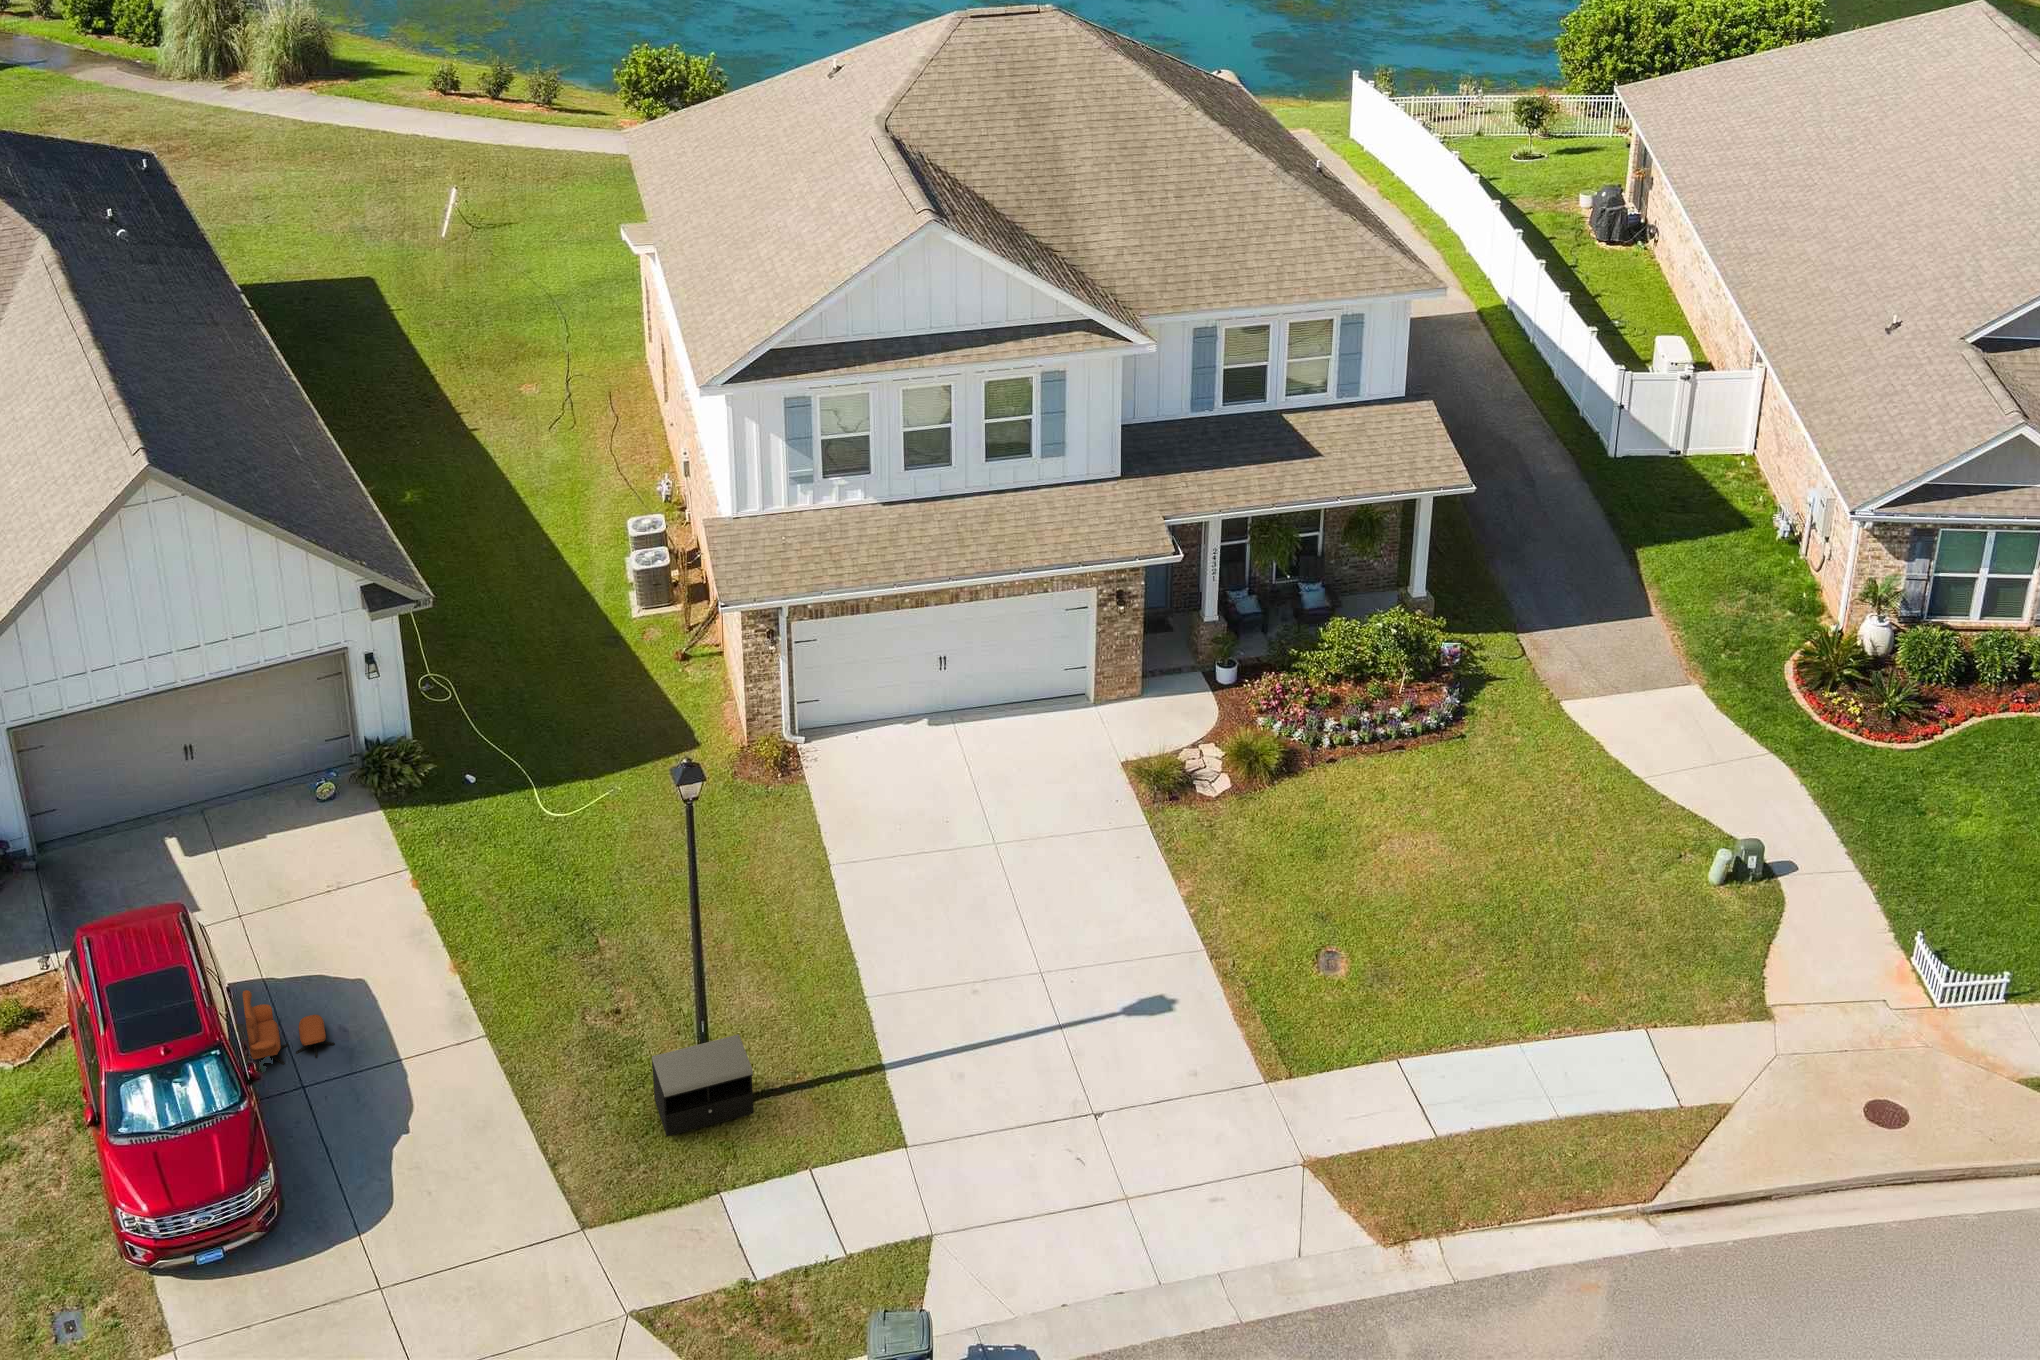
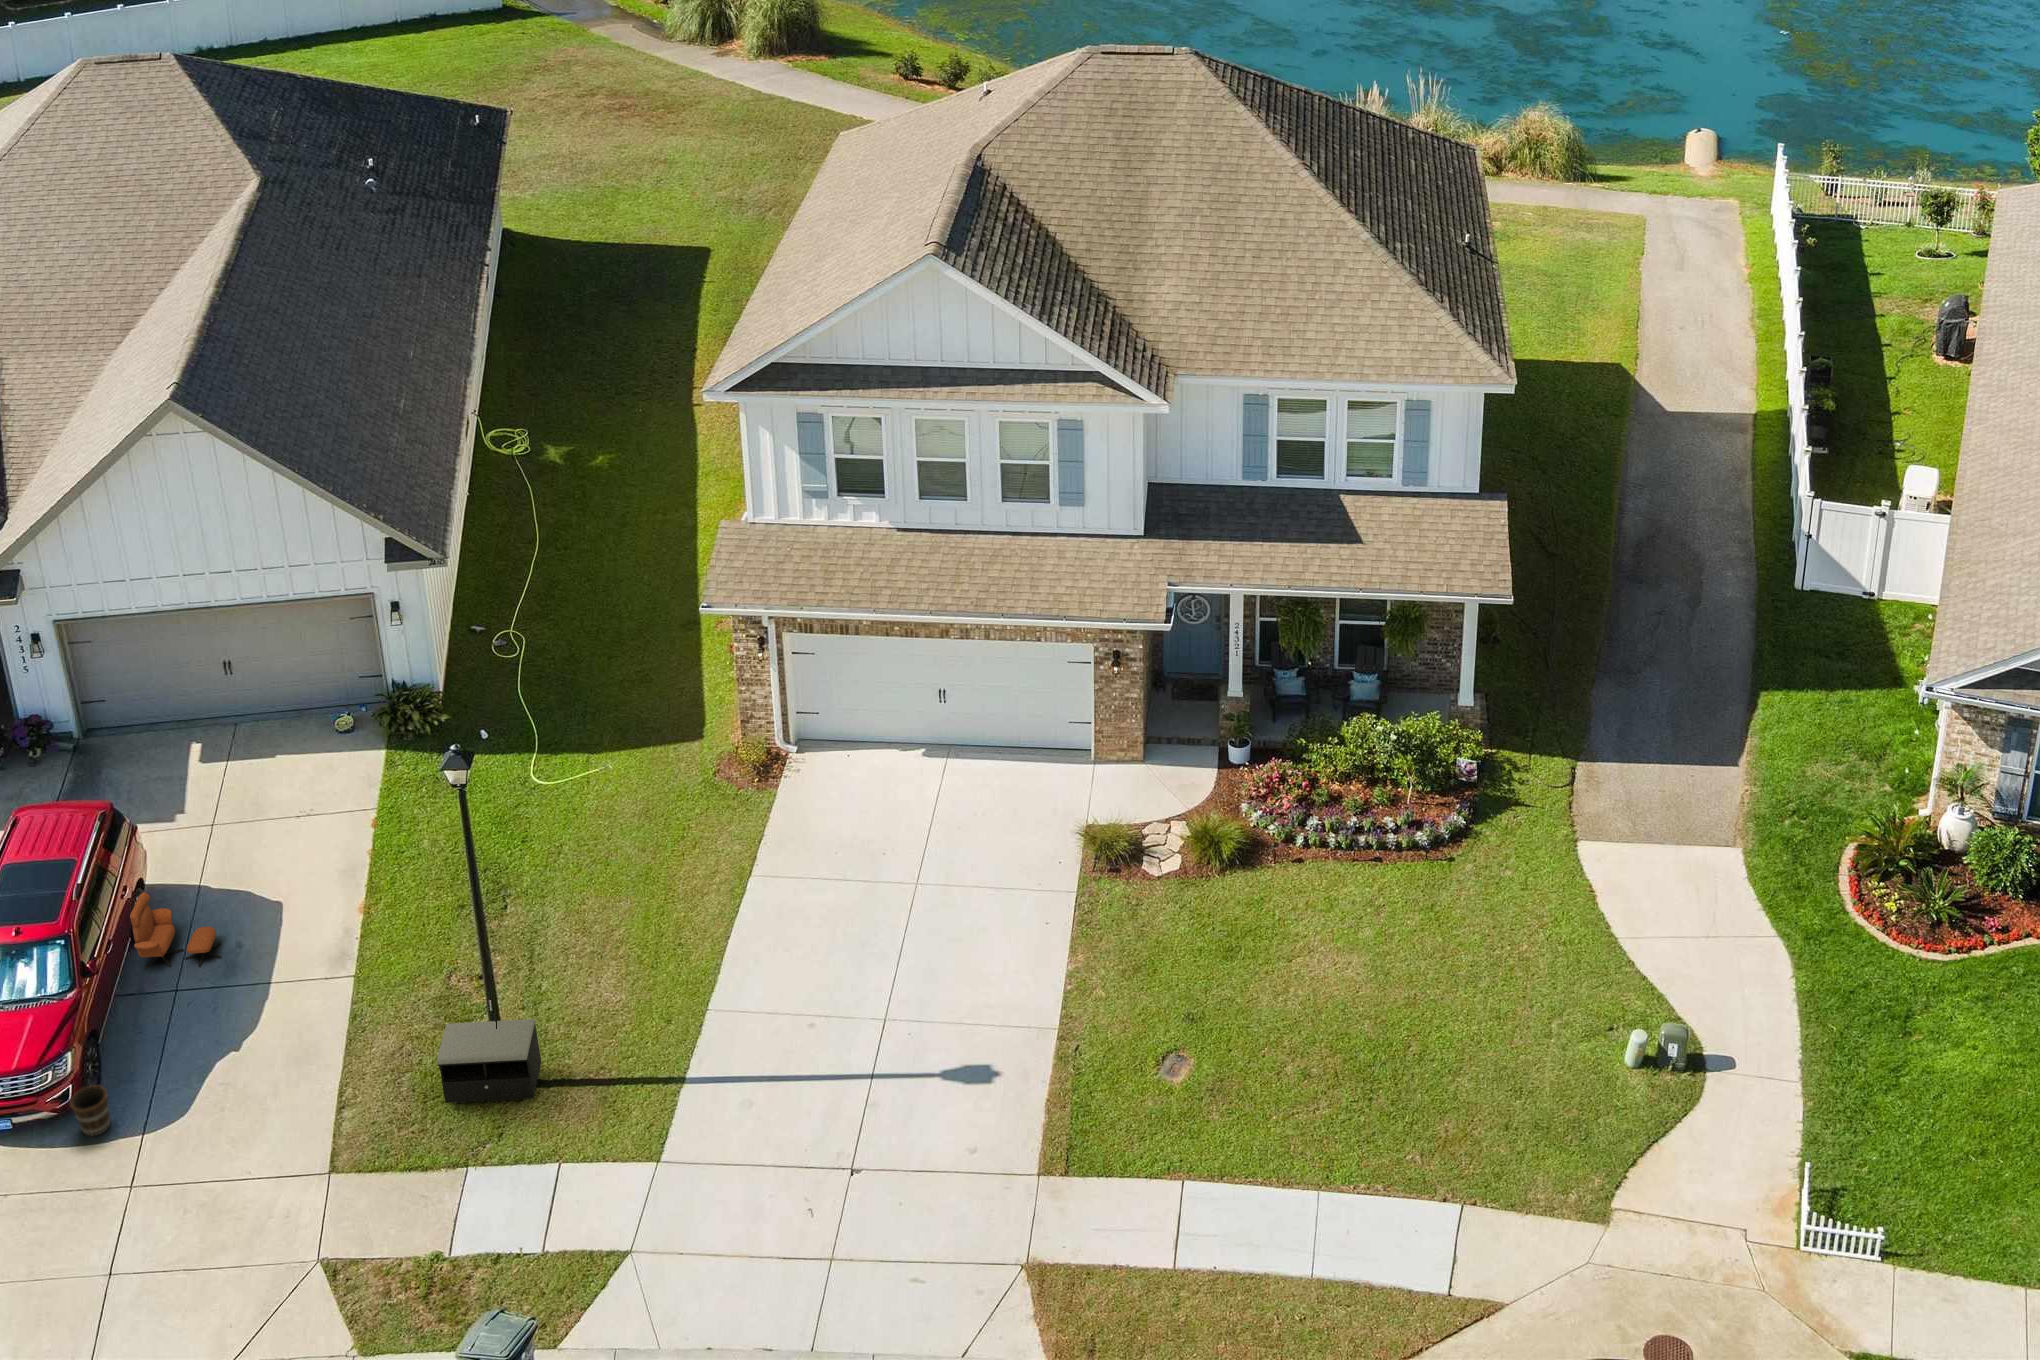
bucket: none [281,1193,319,1248] -> present [70,1085,110,1136]

